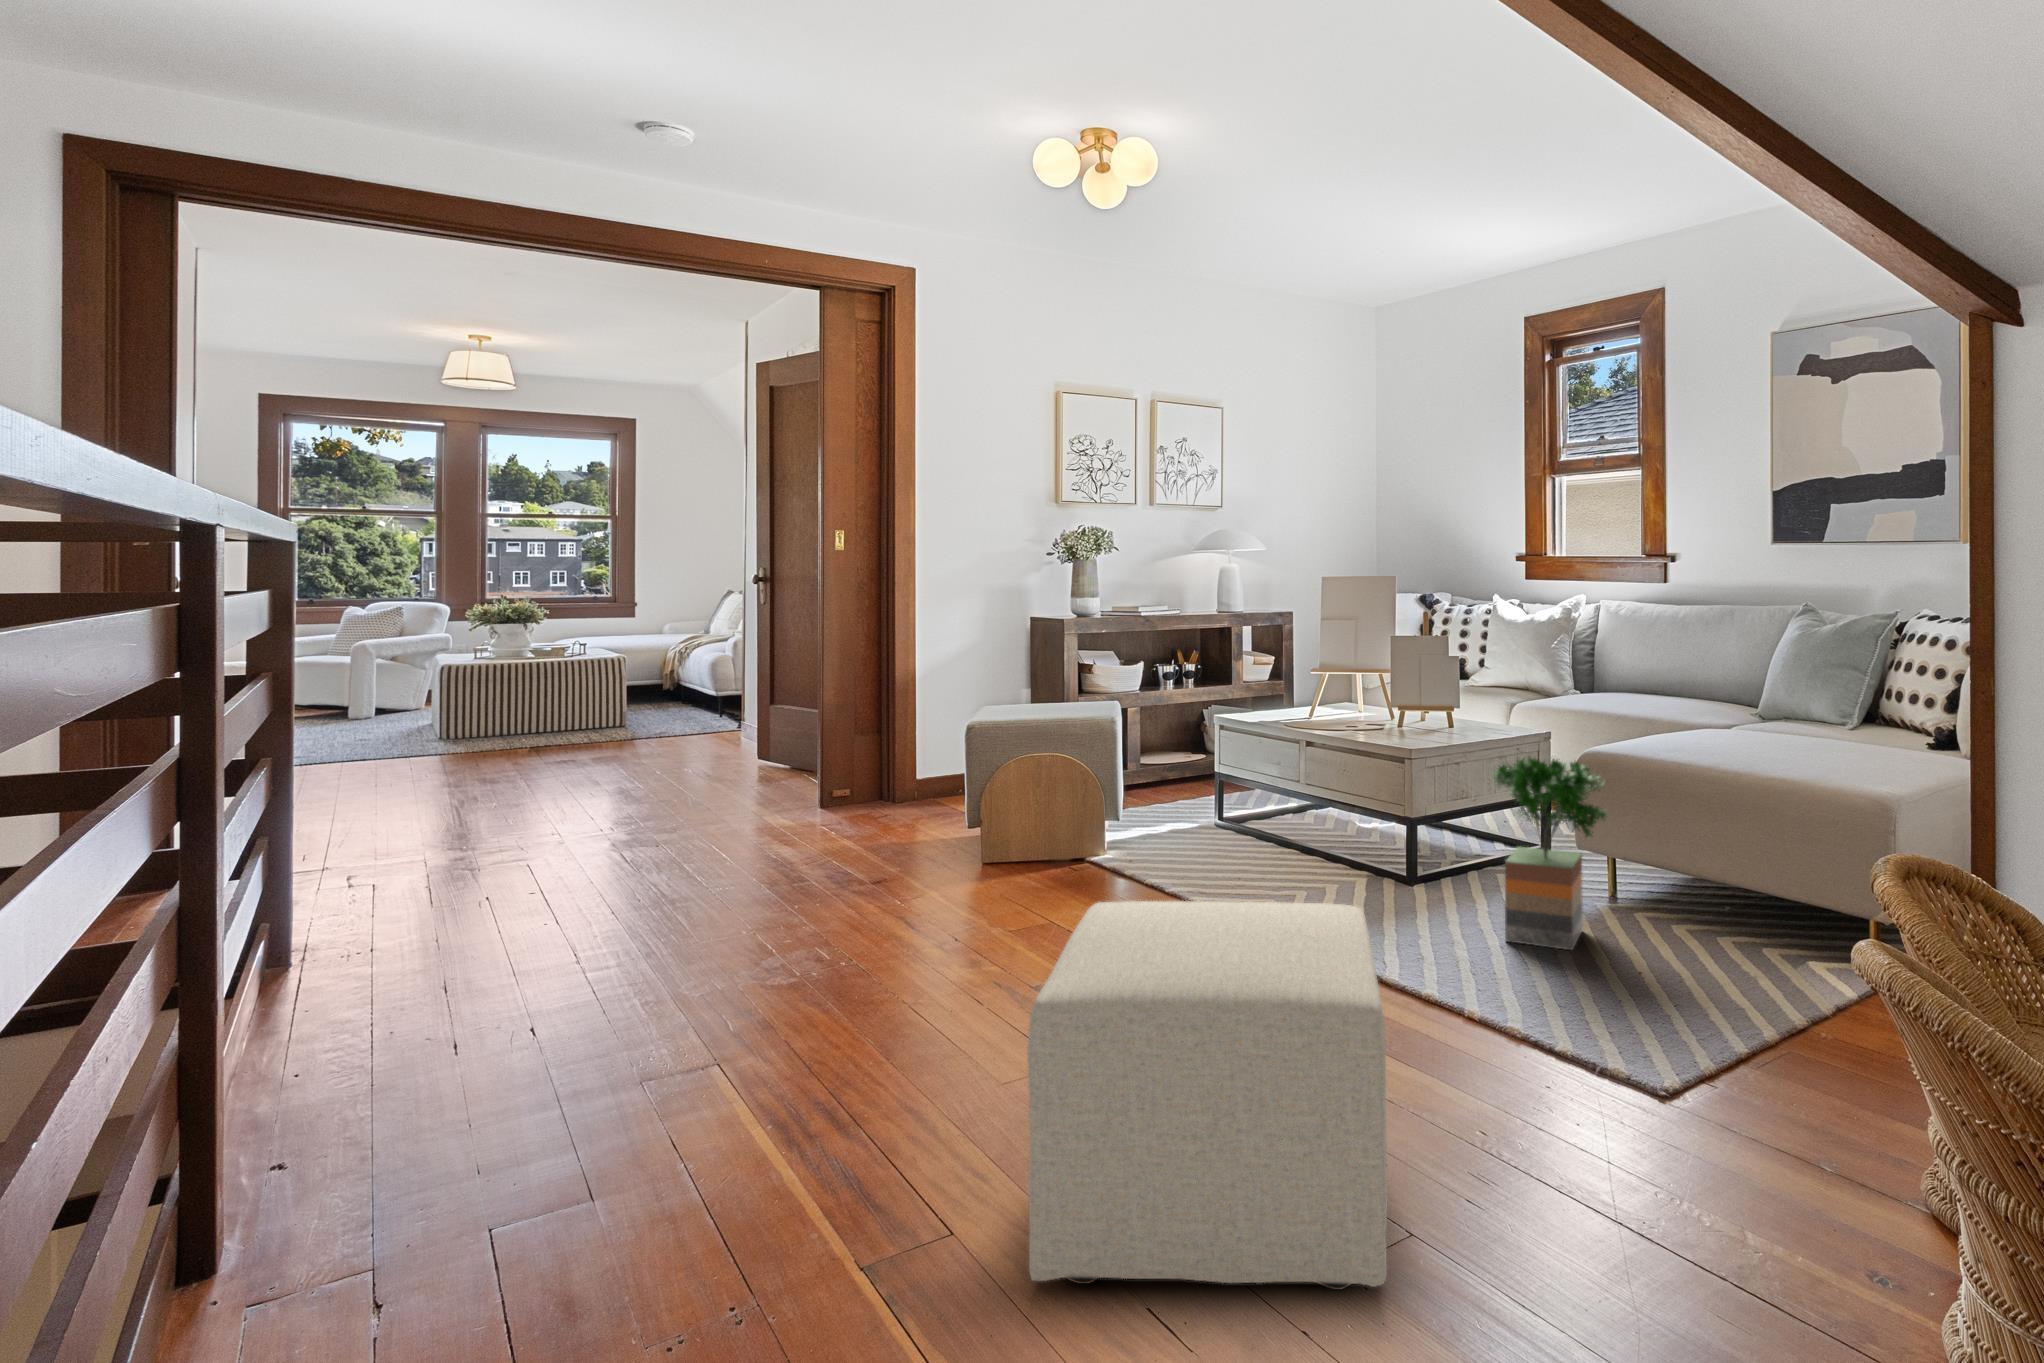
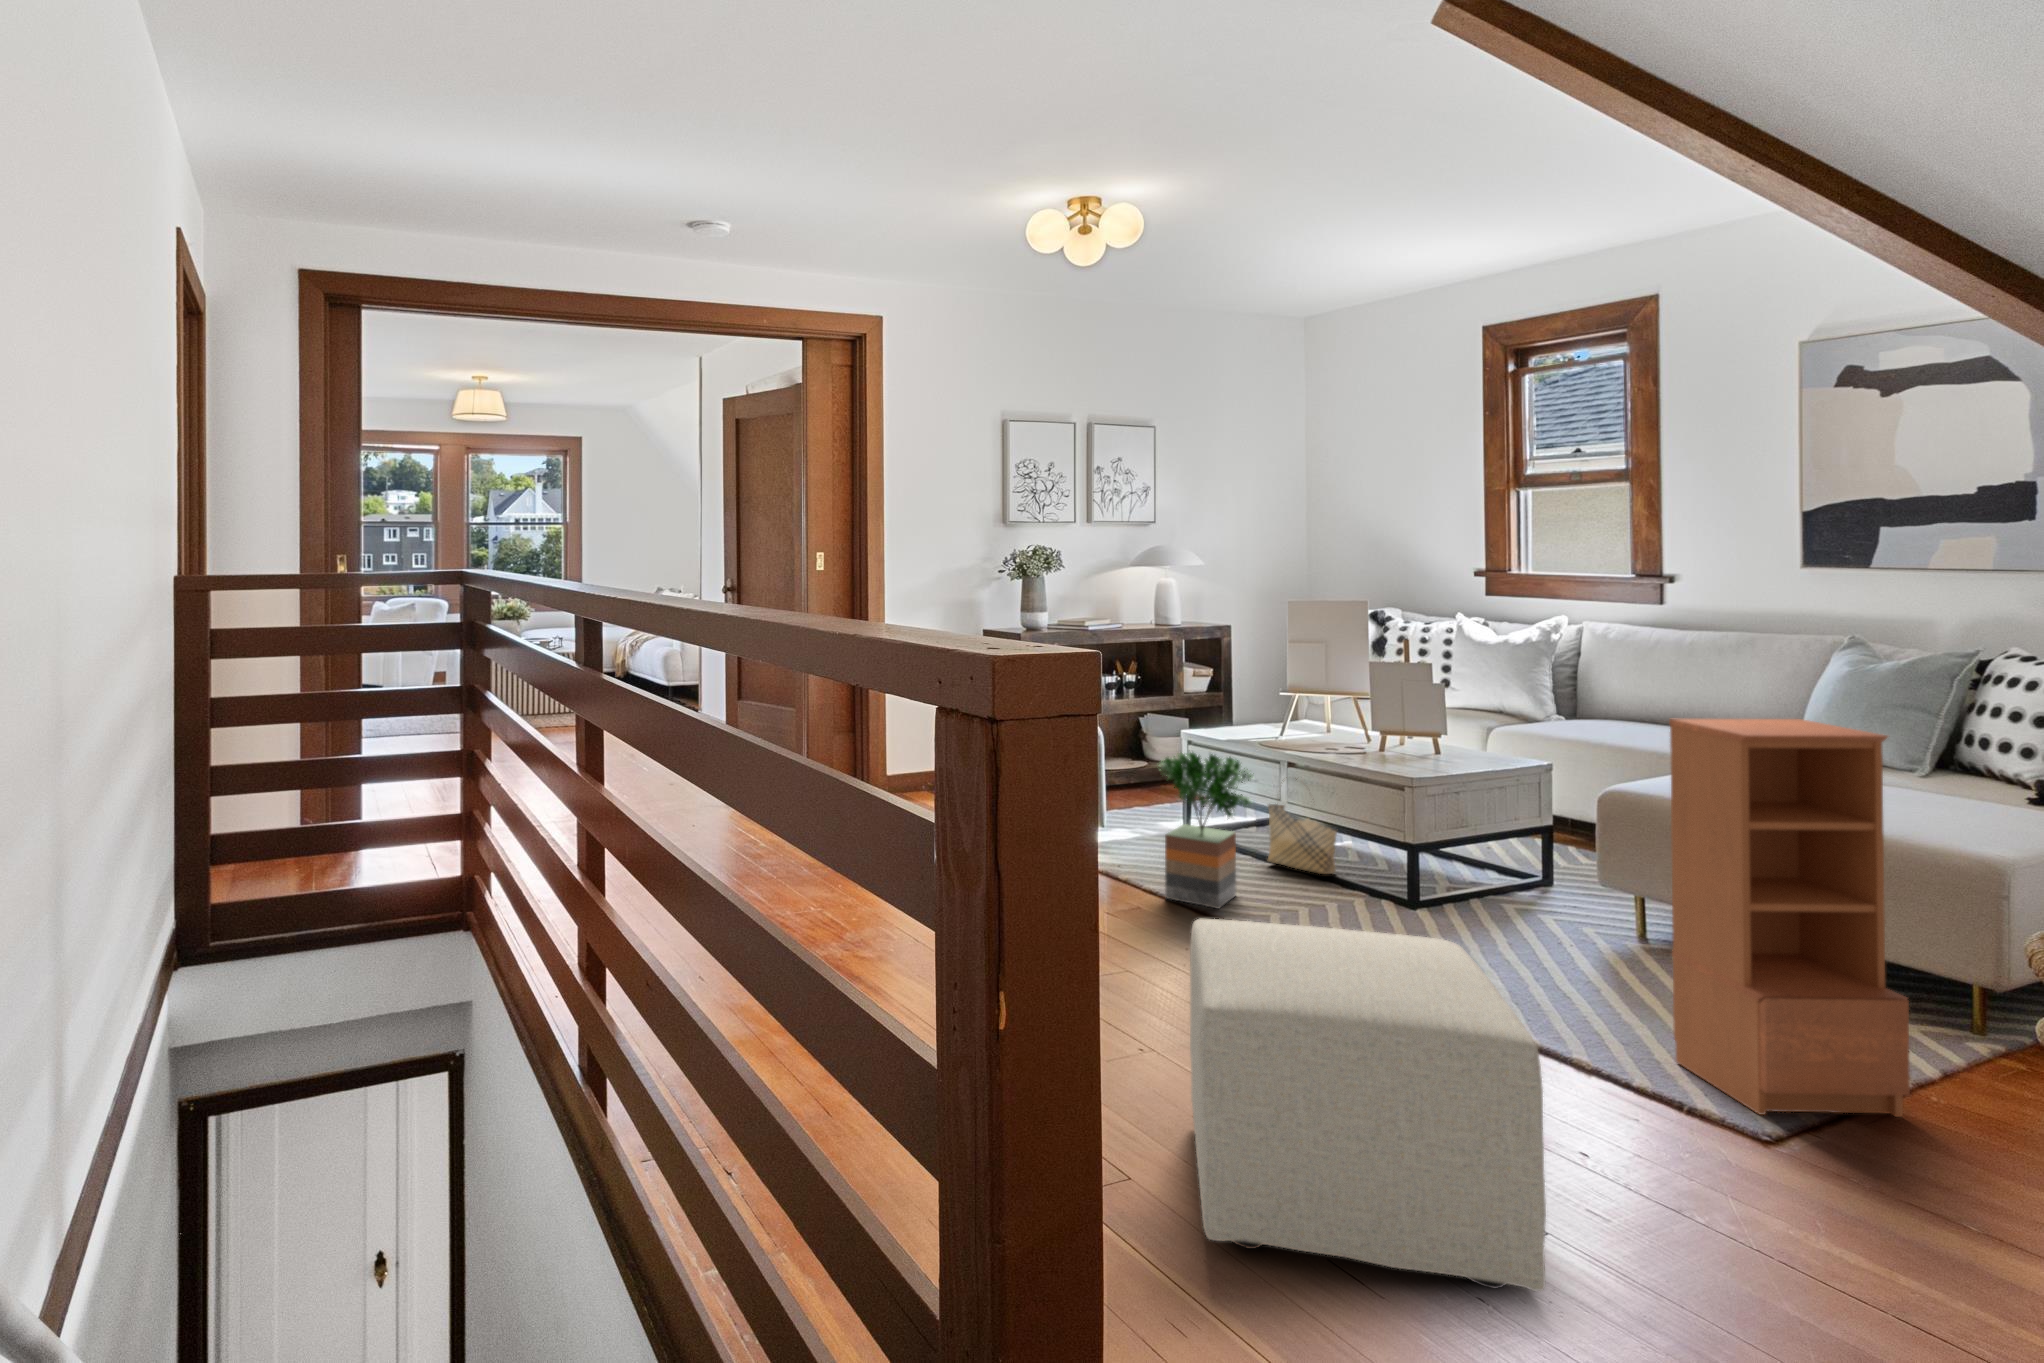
bookcase: none [1600,665,1790,1061] -> present [1669,718,1910,1117]
woven basket: none [1288,754,1357,857] -> present [1268,777,1337,874]
potted tree: present [1491,756,1609,950] -> present [1159,752,1254,908]

